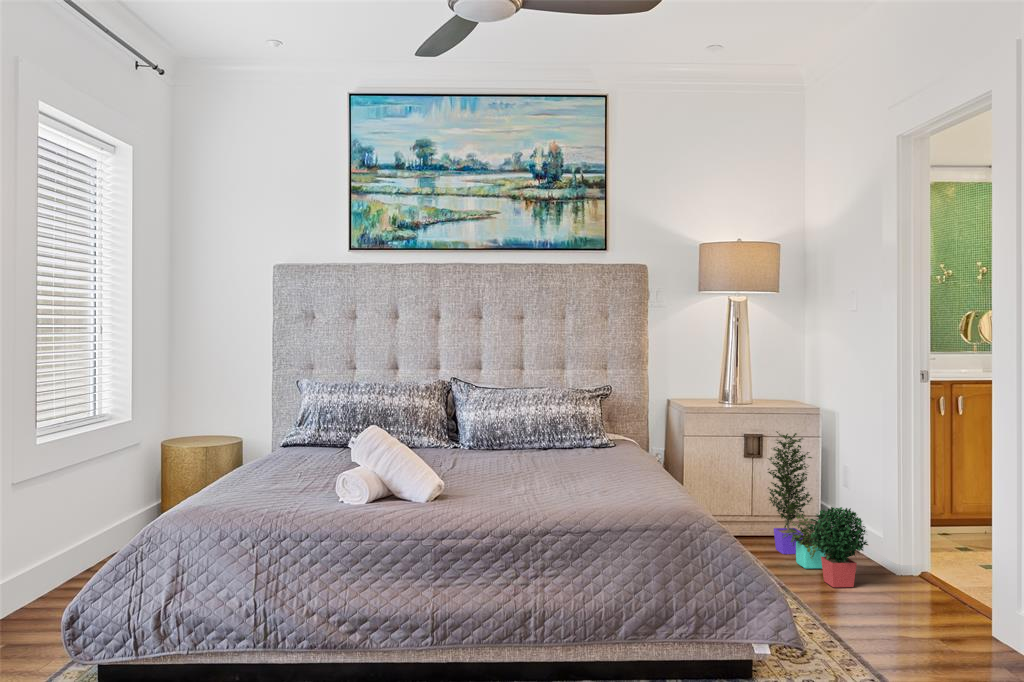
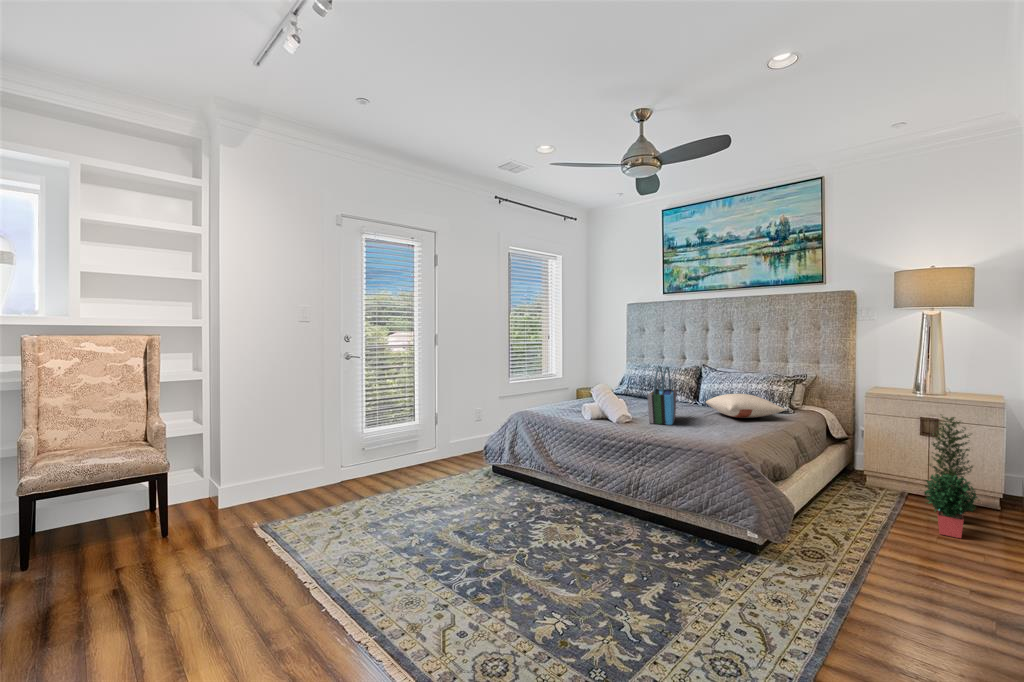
tote bag: none [458,381,528,492] -> present [647,366,677,425]
pillow: none [511,423,637,464] -> present [706,394,785,418]

